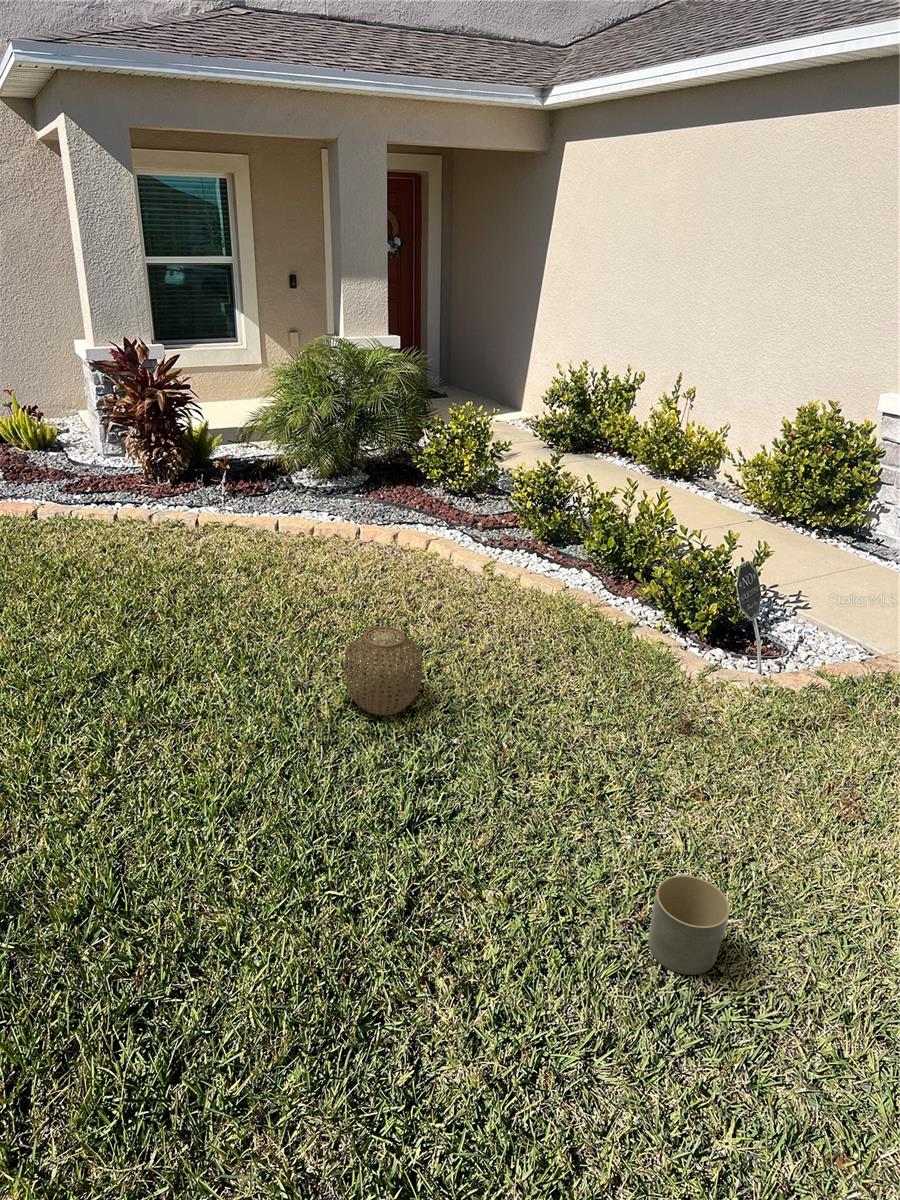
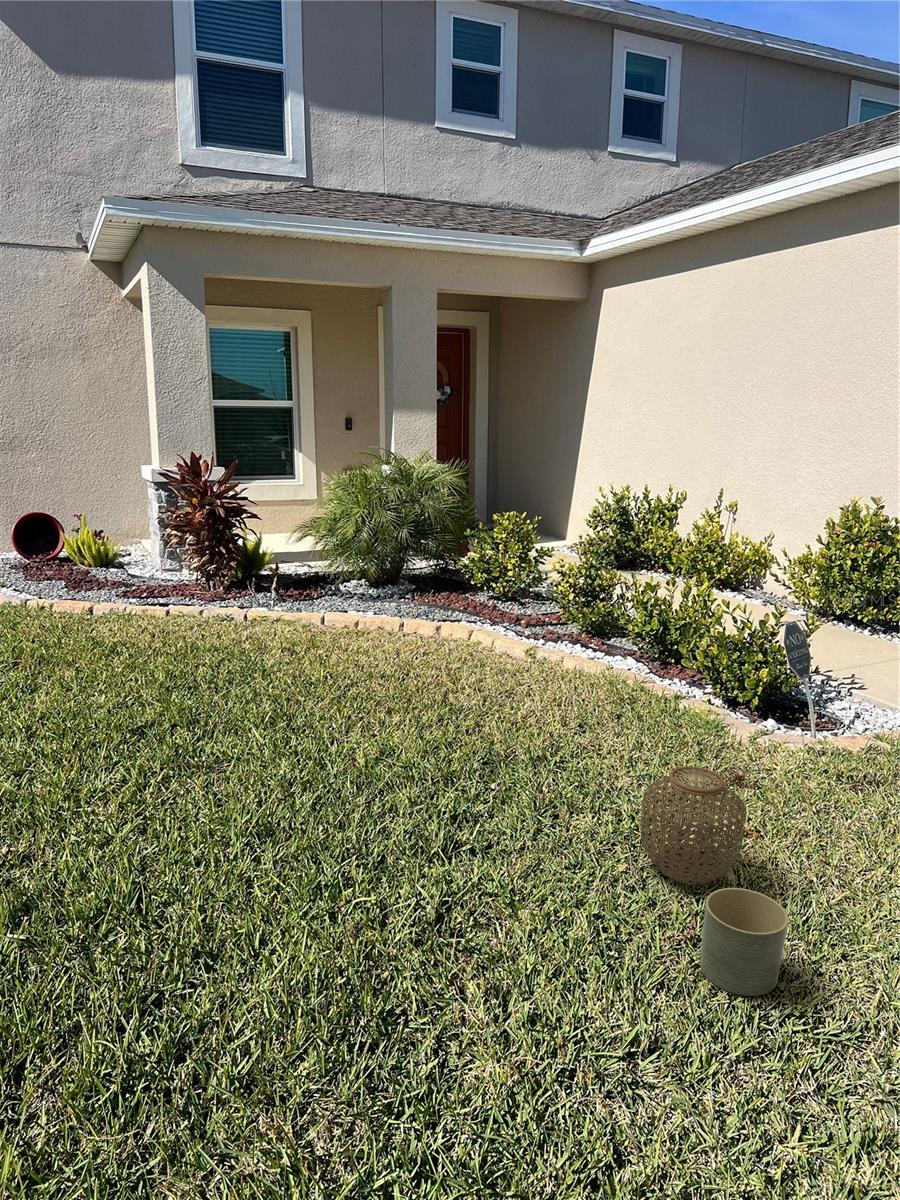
woven basket: present [345,626,423,715] -> present [640,766,746,885]

